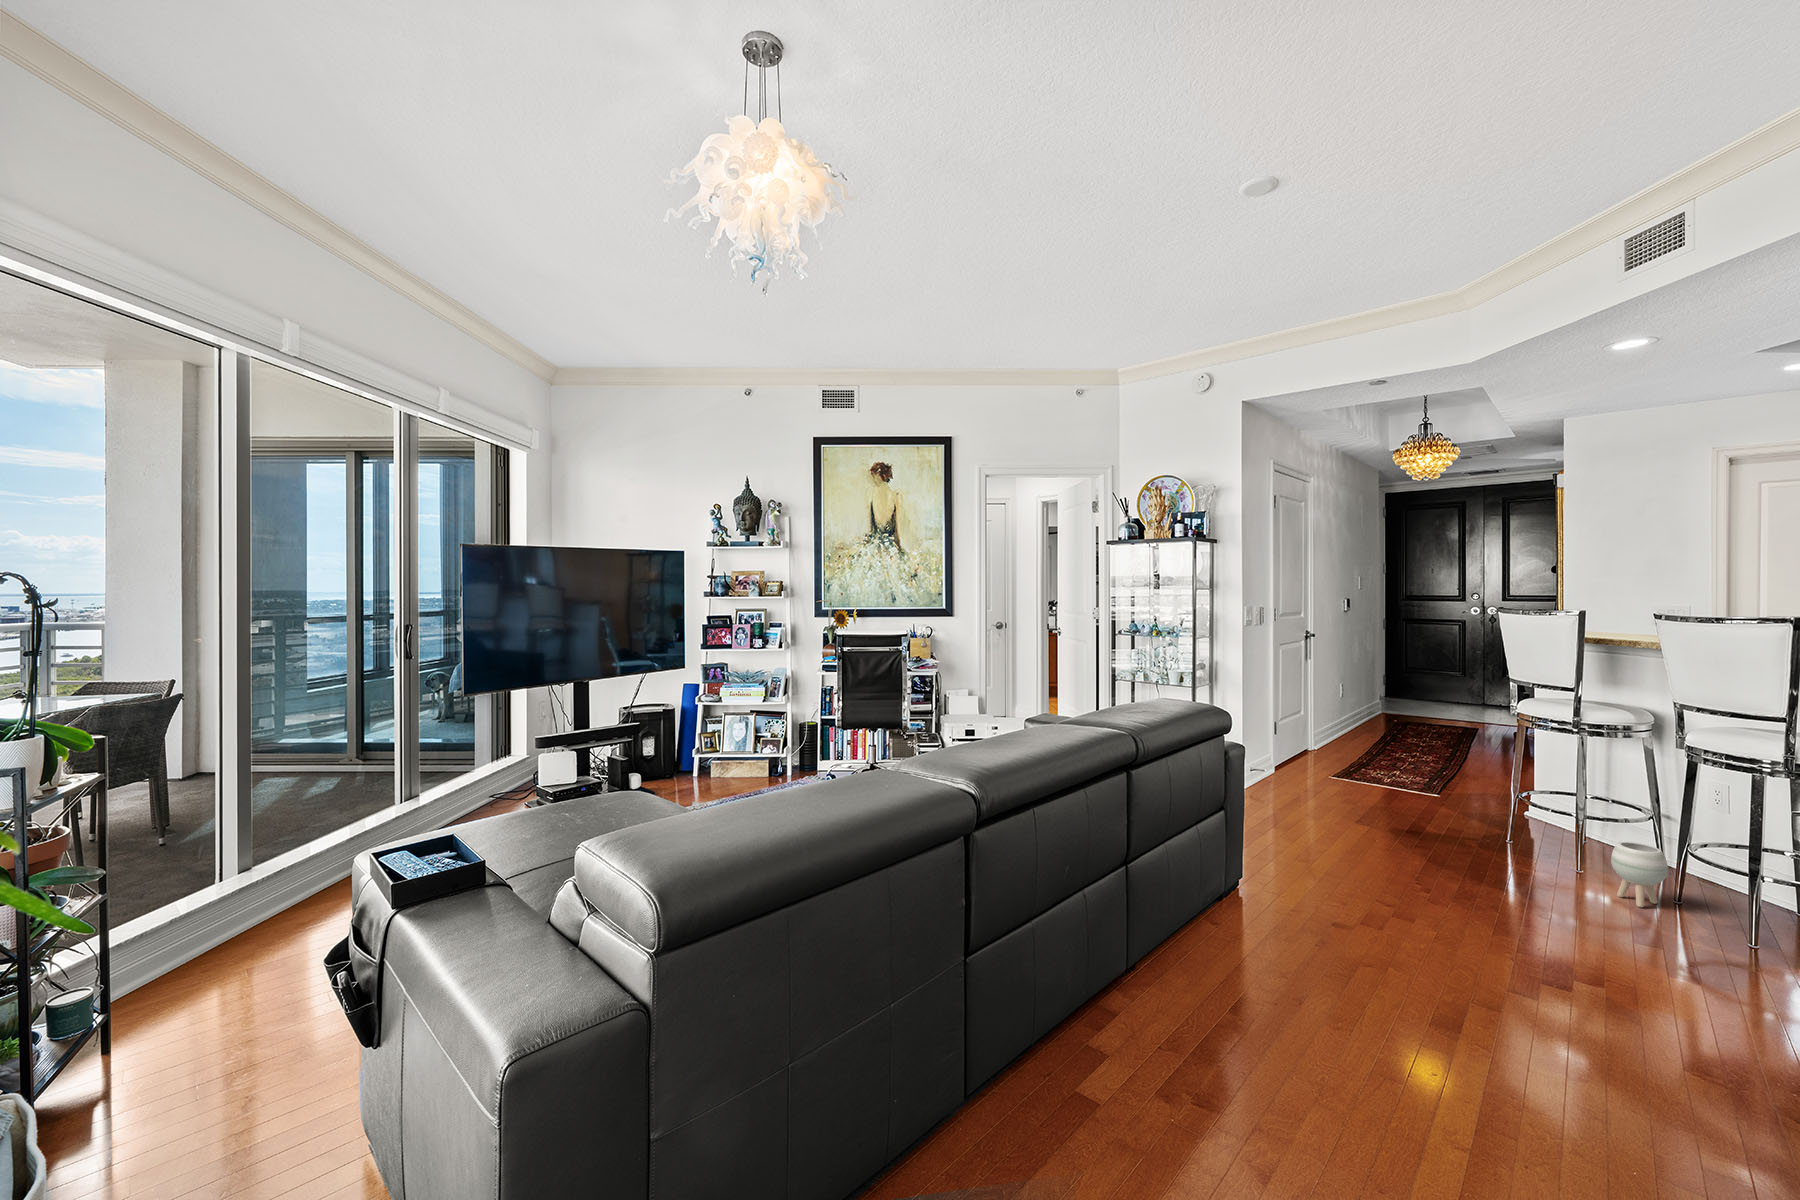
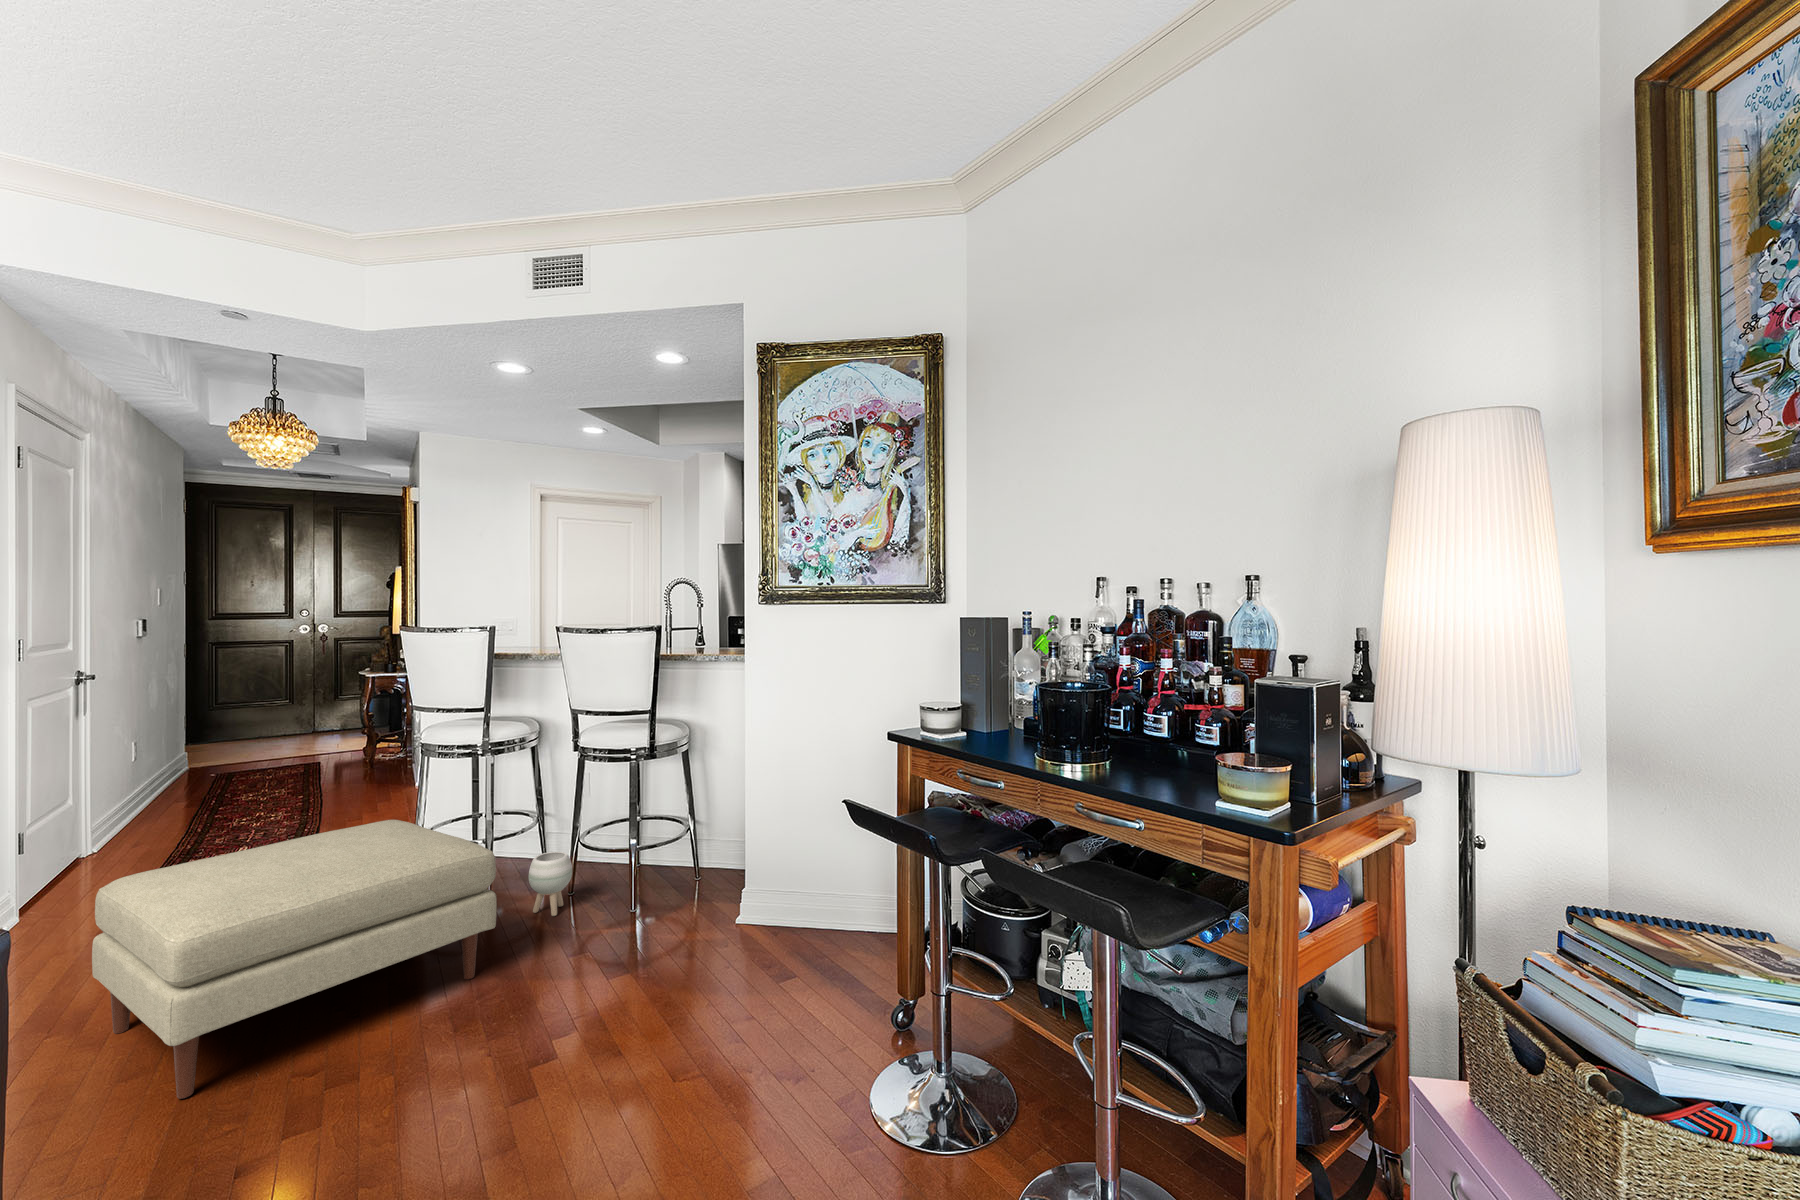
ottoman: none [1287,752,1548,912] -> present [92,820,497,1099]

